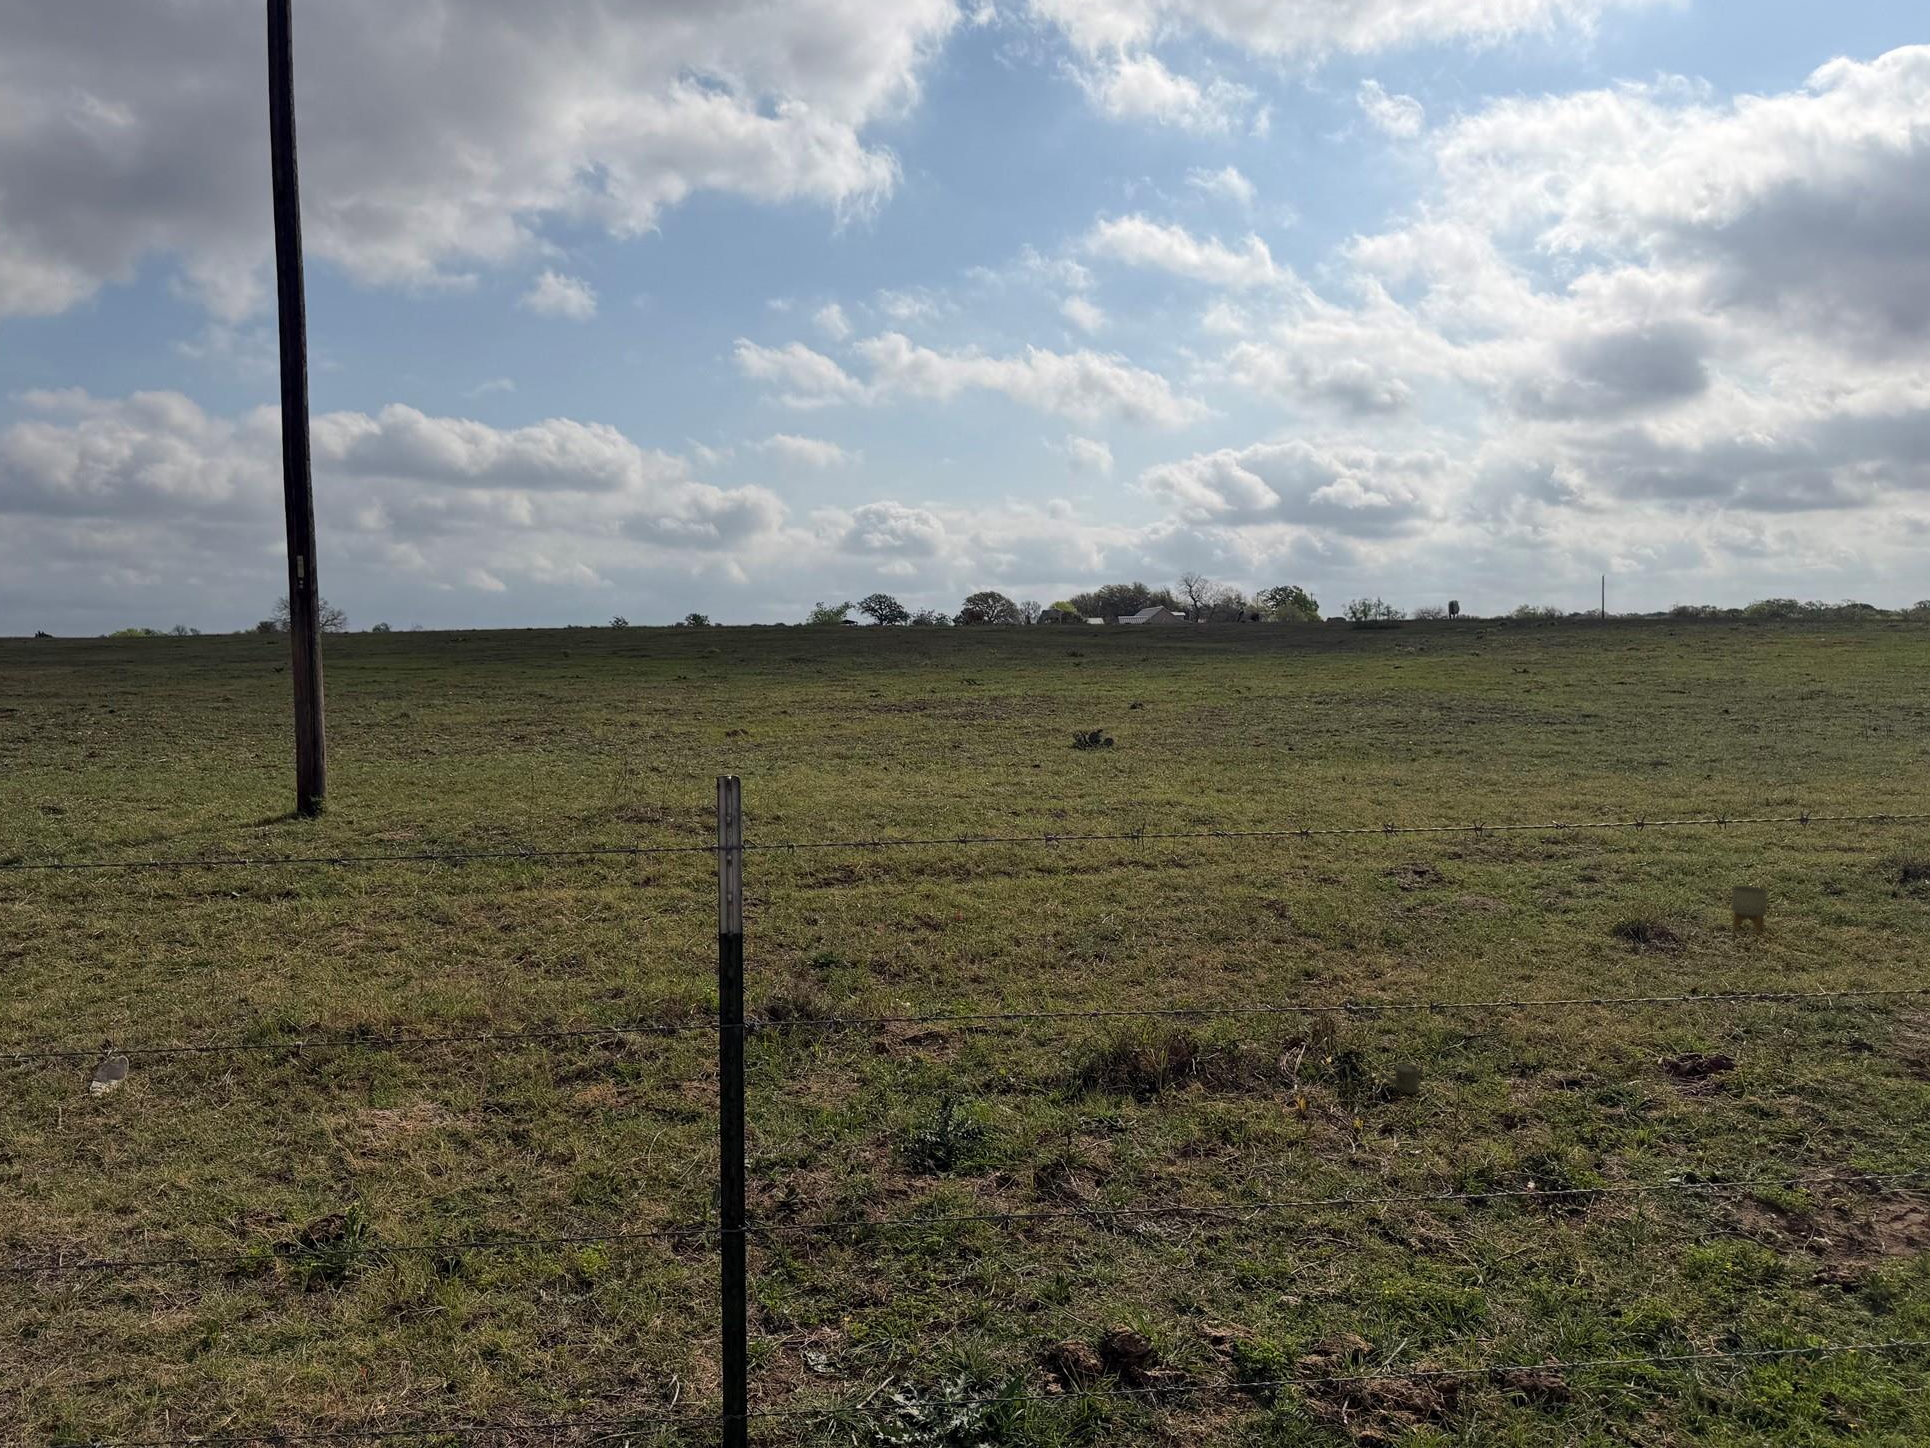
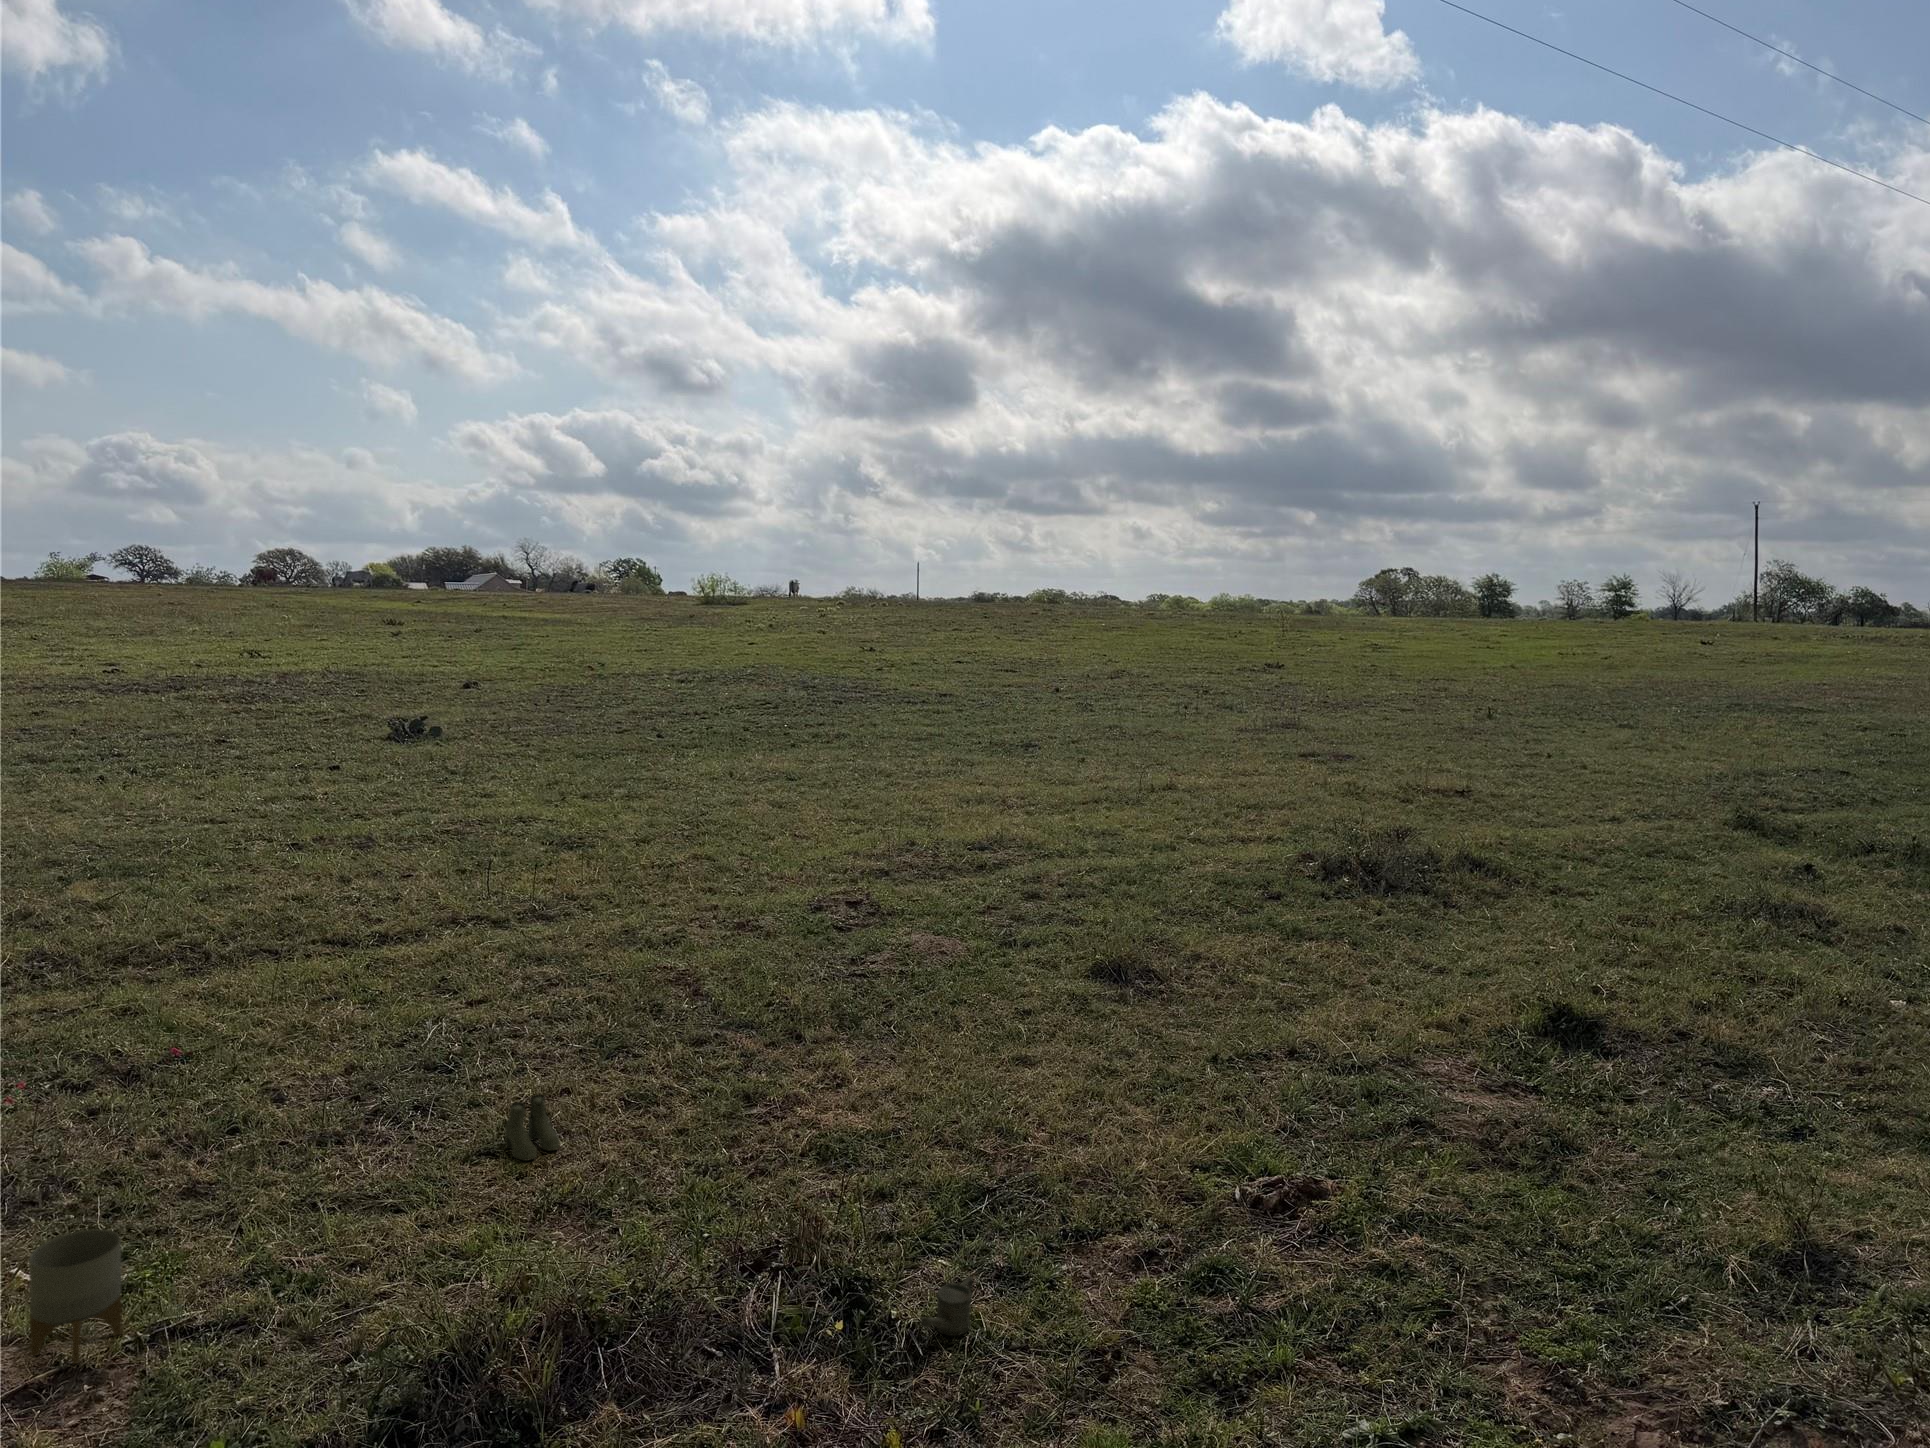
planter: present [1732,886,1768,934] -> present [29,1229,122,1364]
boots: none [1144,948,1177,984] -> present [505,1094,560,1161]

